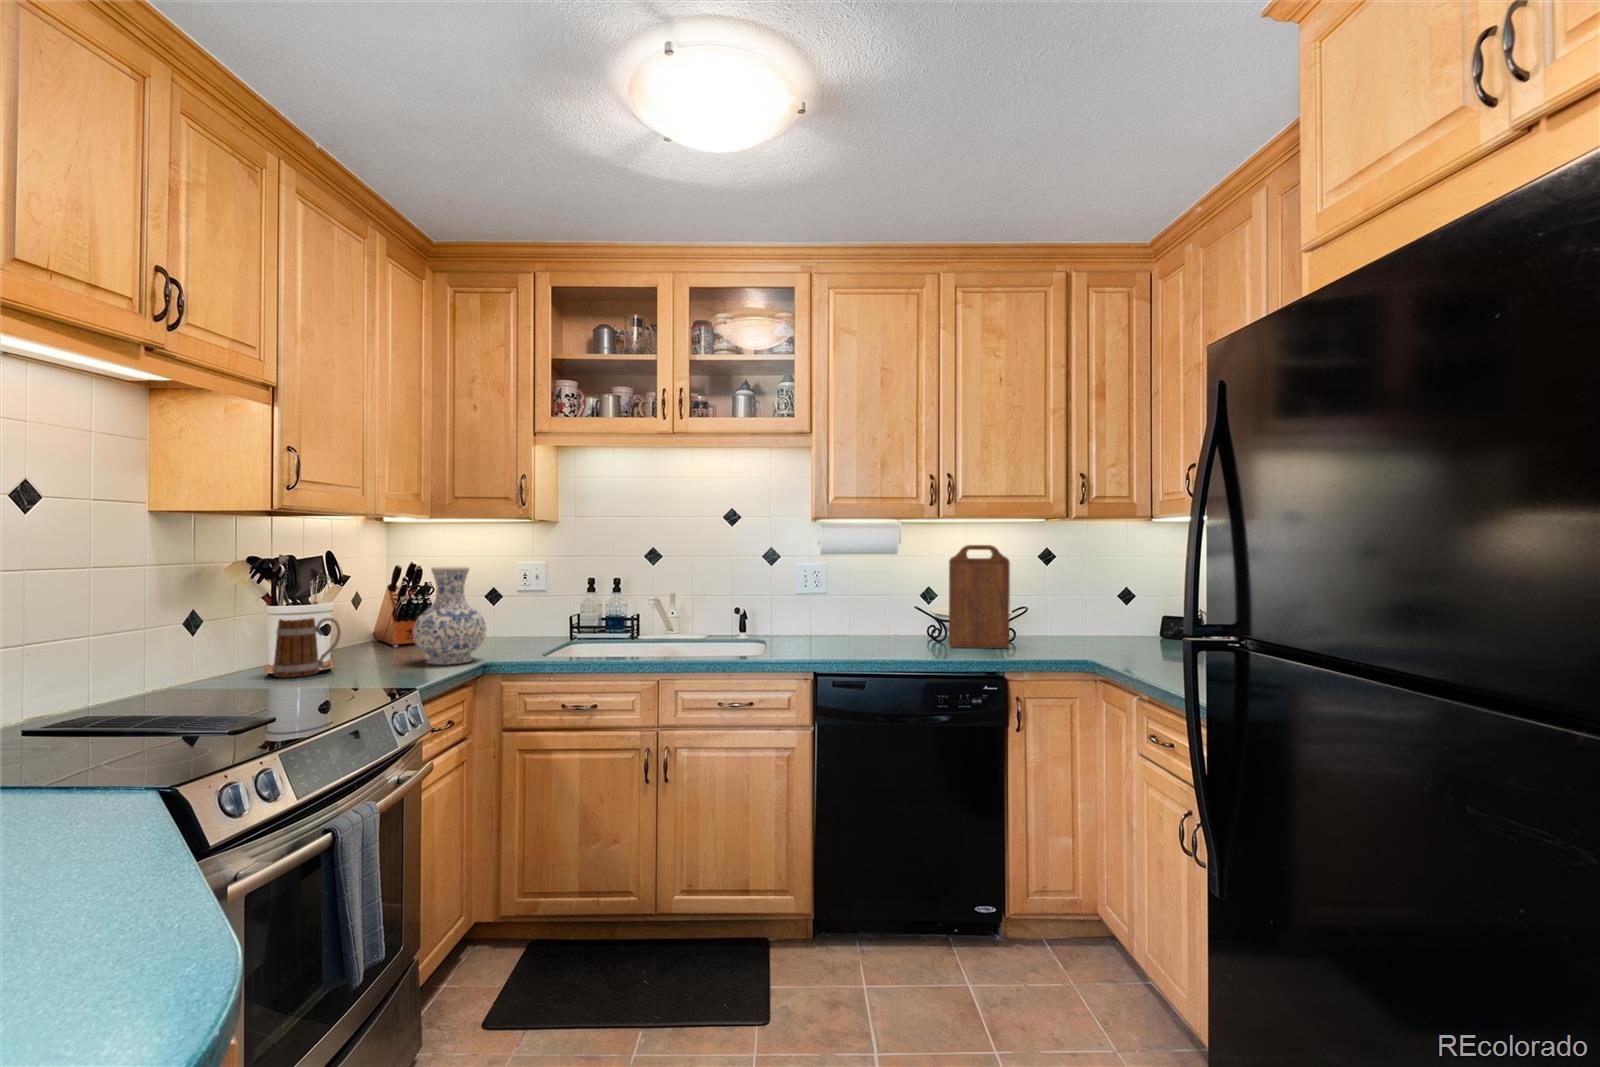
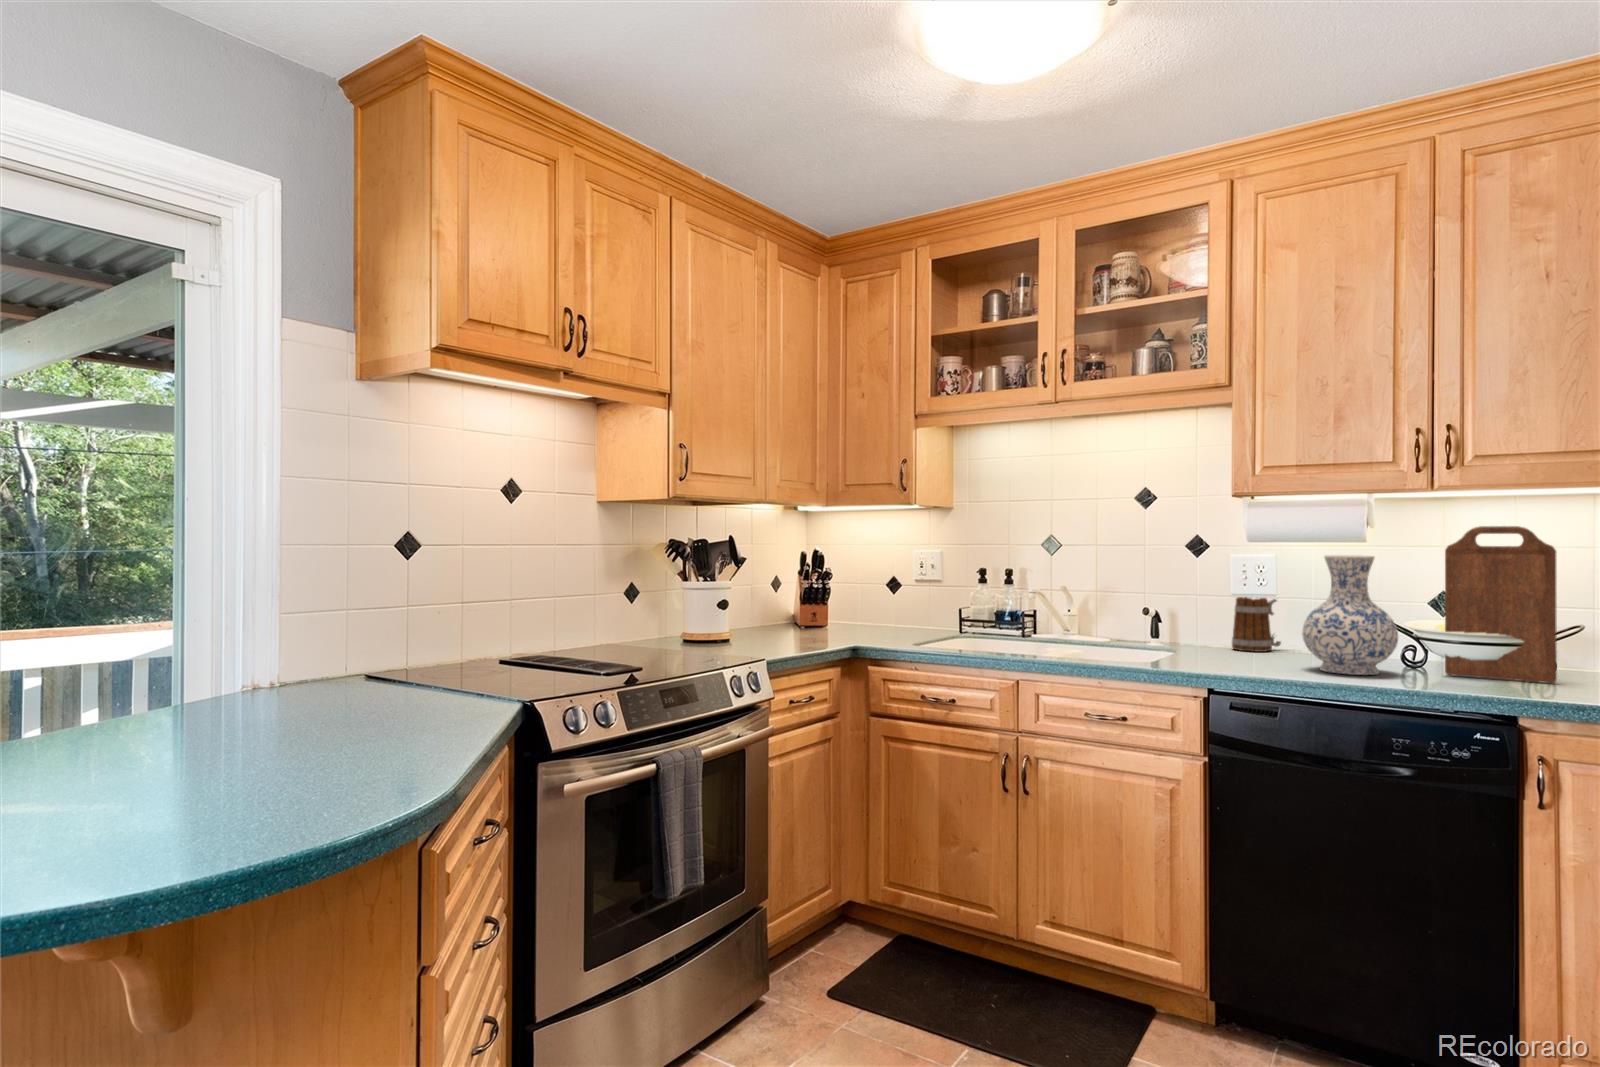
vase: present [413,567,486,665] -> present [1302,555,1398,675]
mug: present [272,617,341,678] -> present [1232,597,1281,652]

